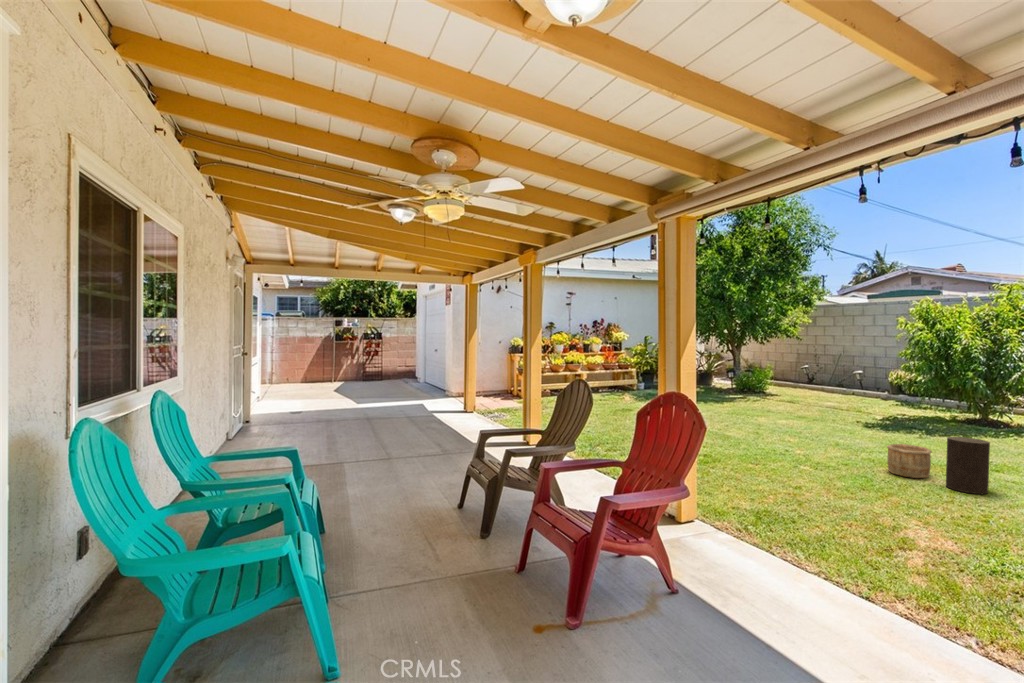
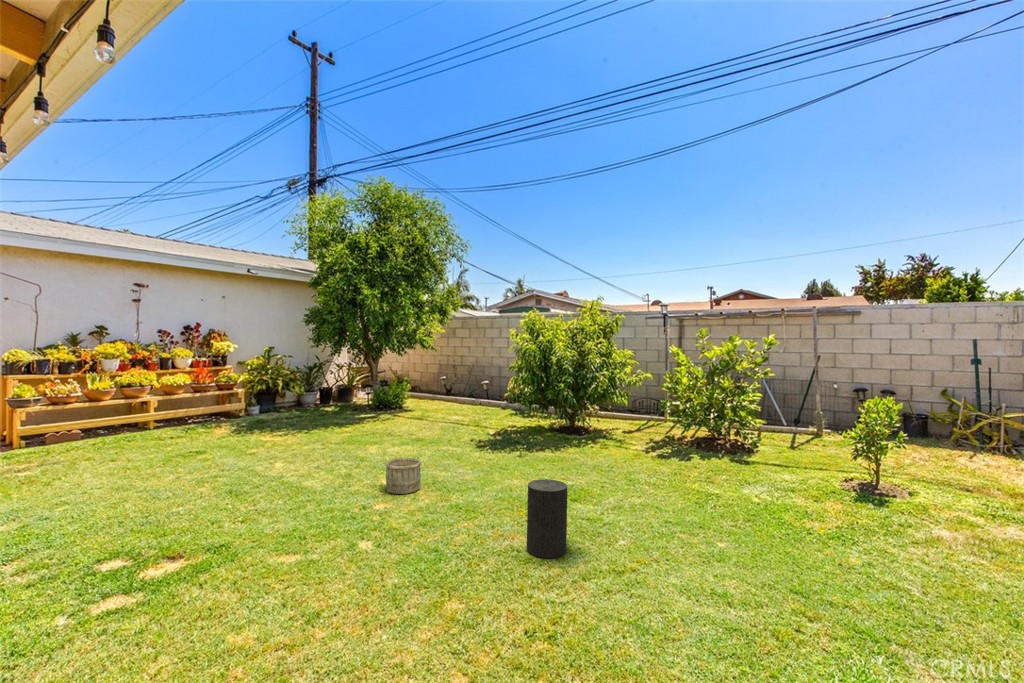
wooden bucket: present [887,444,932,478] -> present [385,458,421,494]

